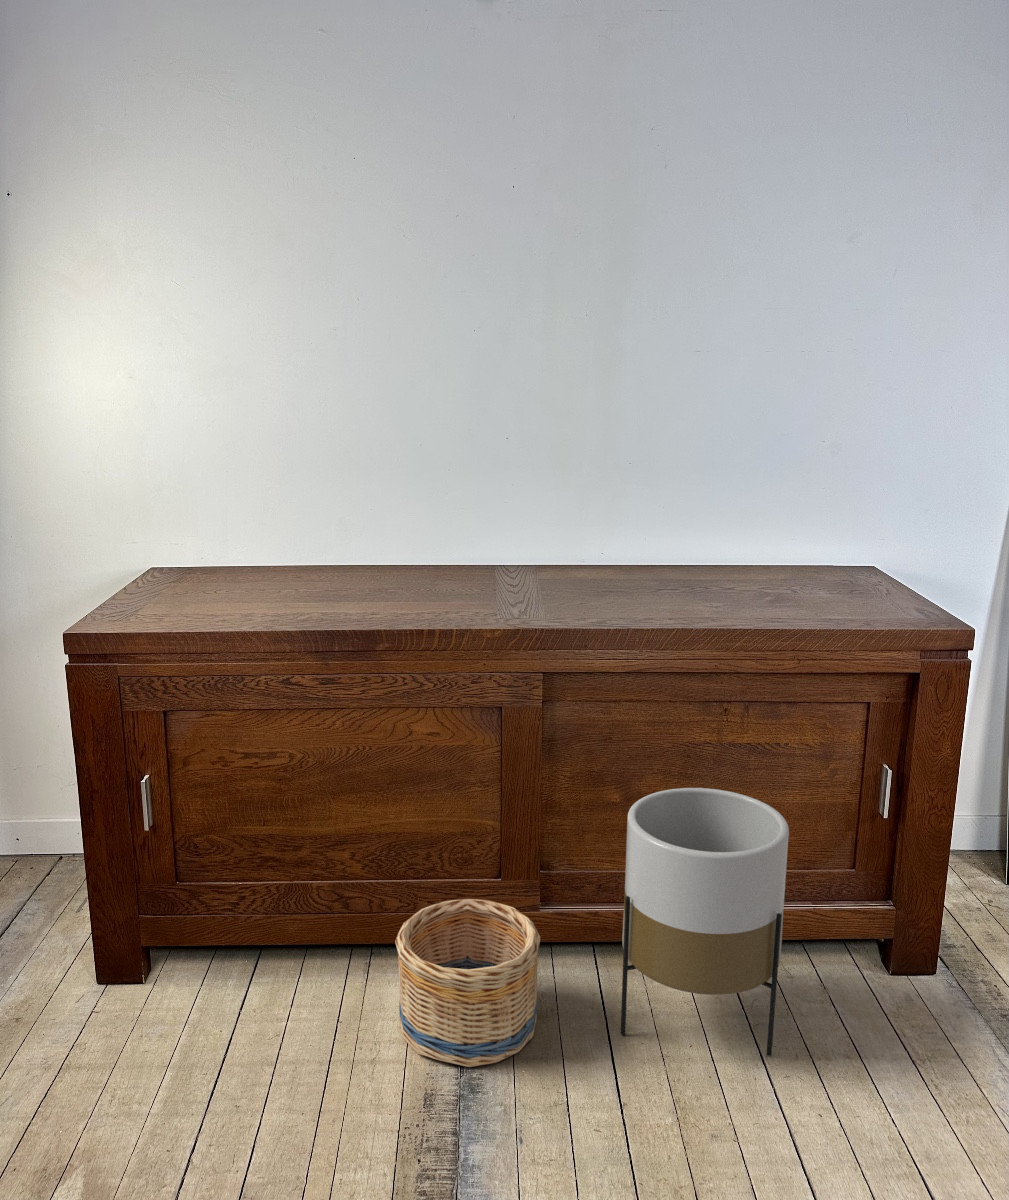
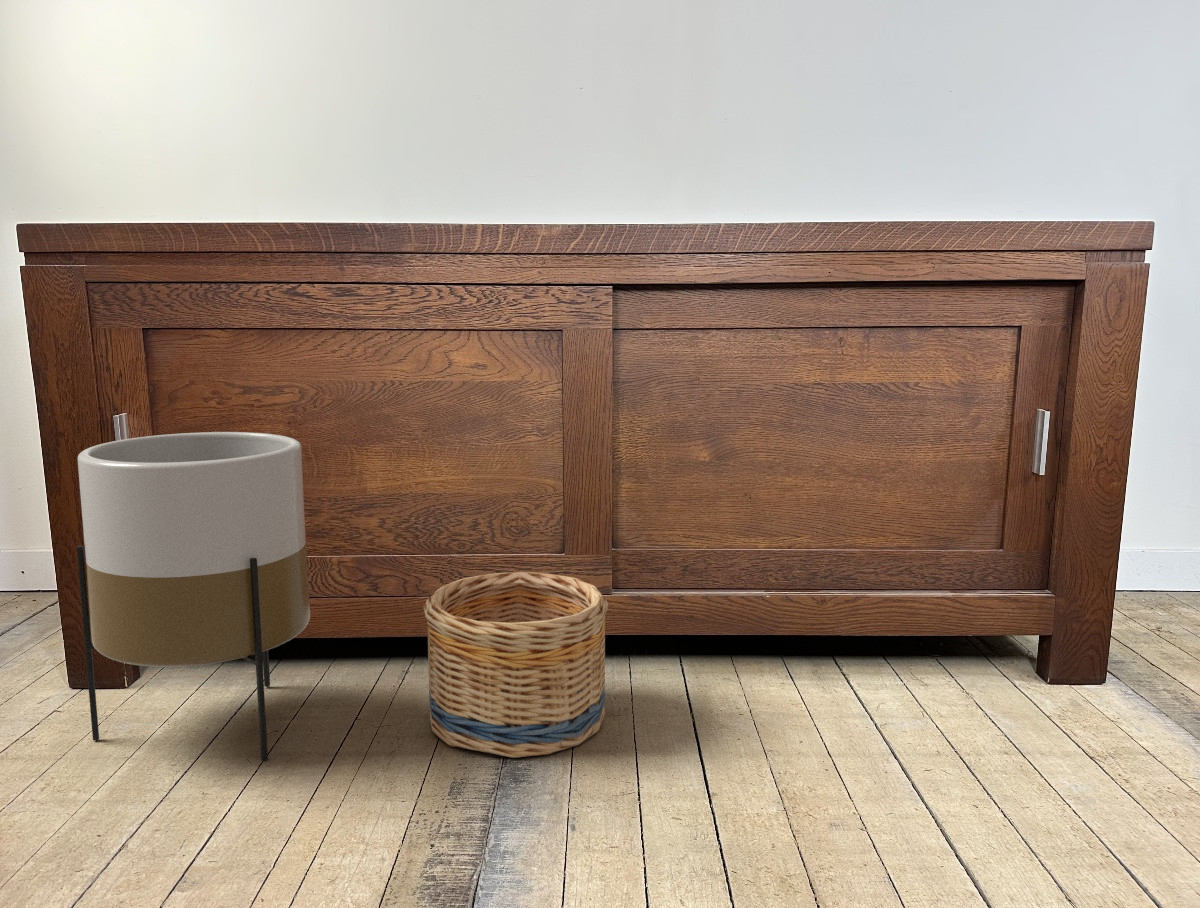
planter: present [621,788,789,1056] -> present [77,432,310,761]

